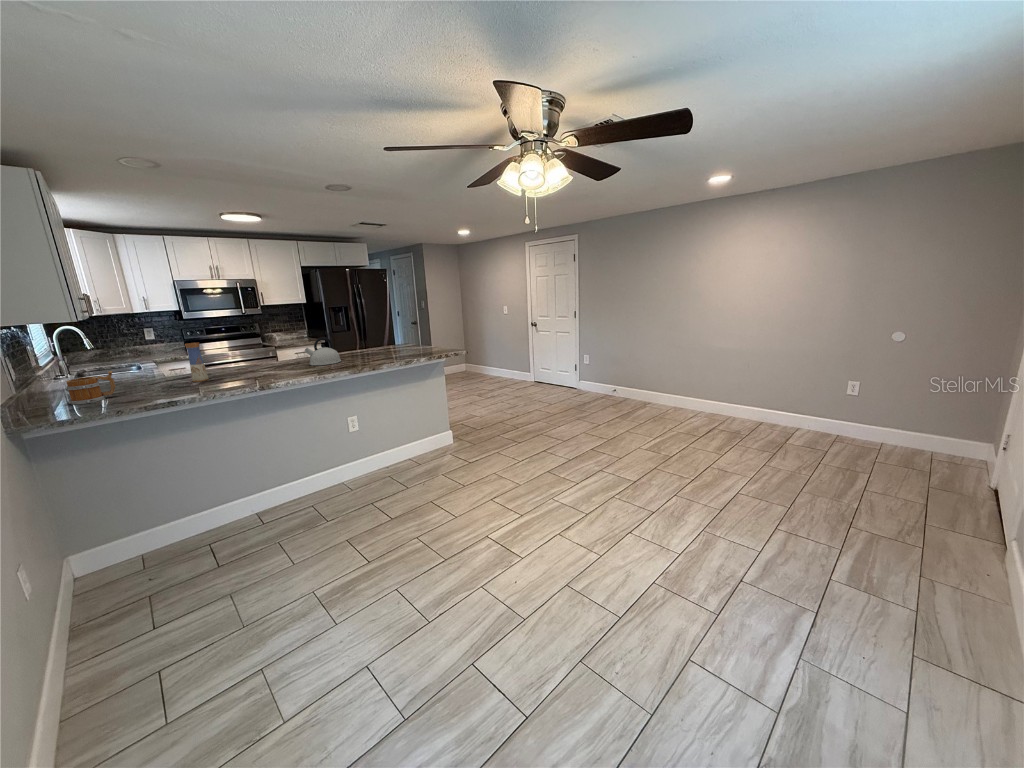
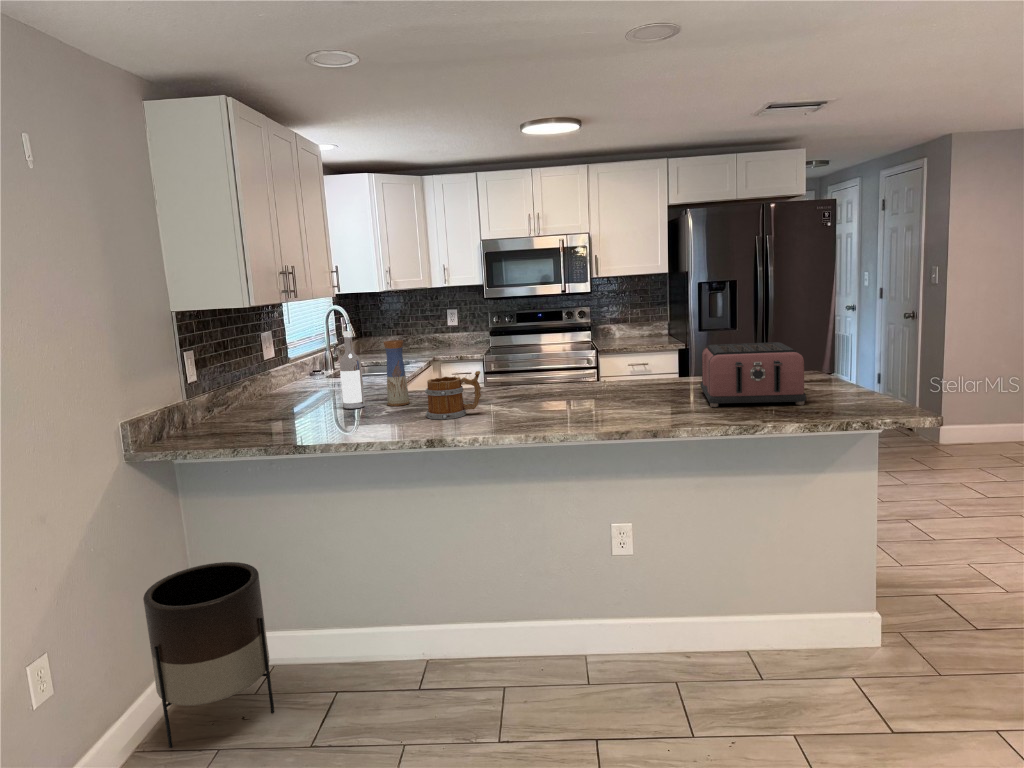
toaster: none [370,330,420,358] -> present [700,342,806,407]
kettle: present [304,337,341,365] -> none [558,346,626,405]
wine bottle: none [153,339,176,388] -> present [340,331,365,409]
mug: present [65,371,116,405] -> present [425,371,481,419]
planter: none [55,489,176,611] -> present [143,562,274,748]

